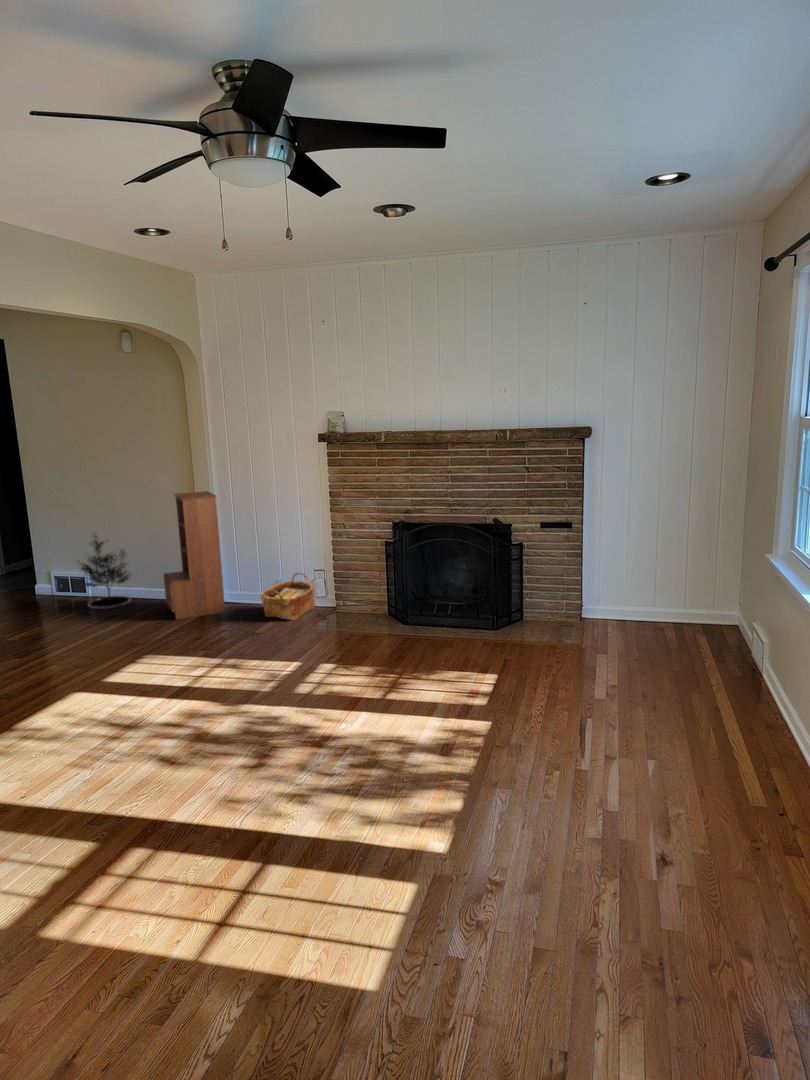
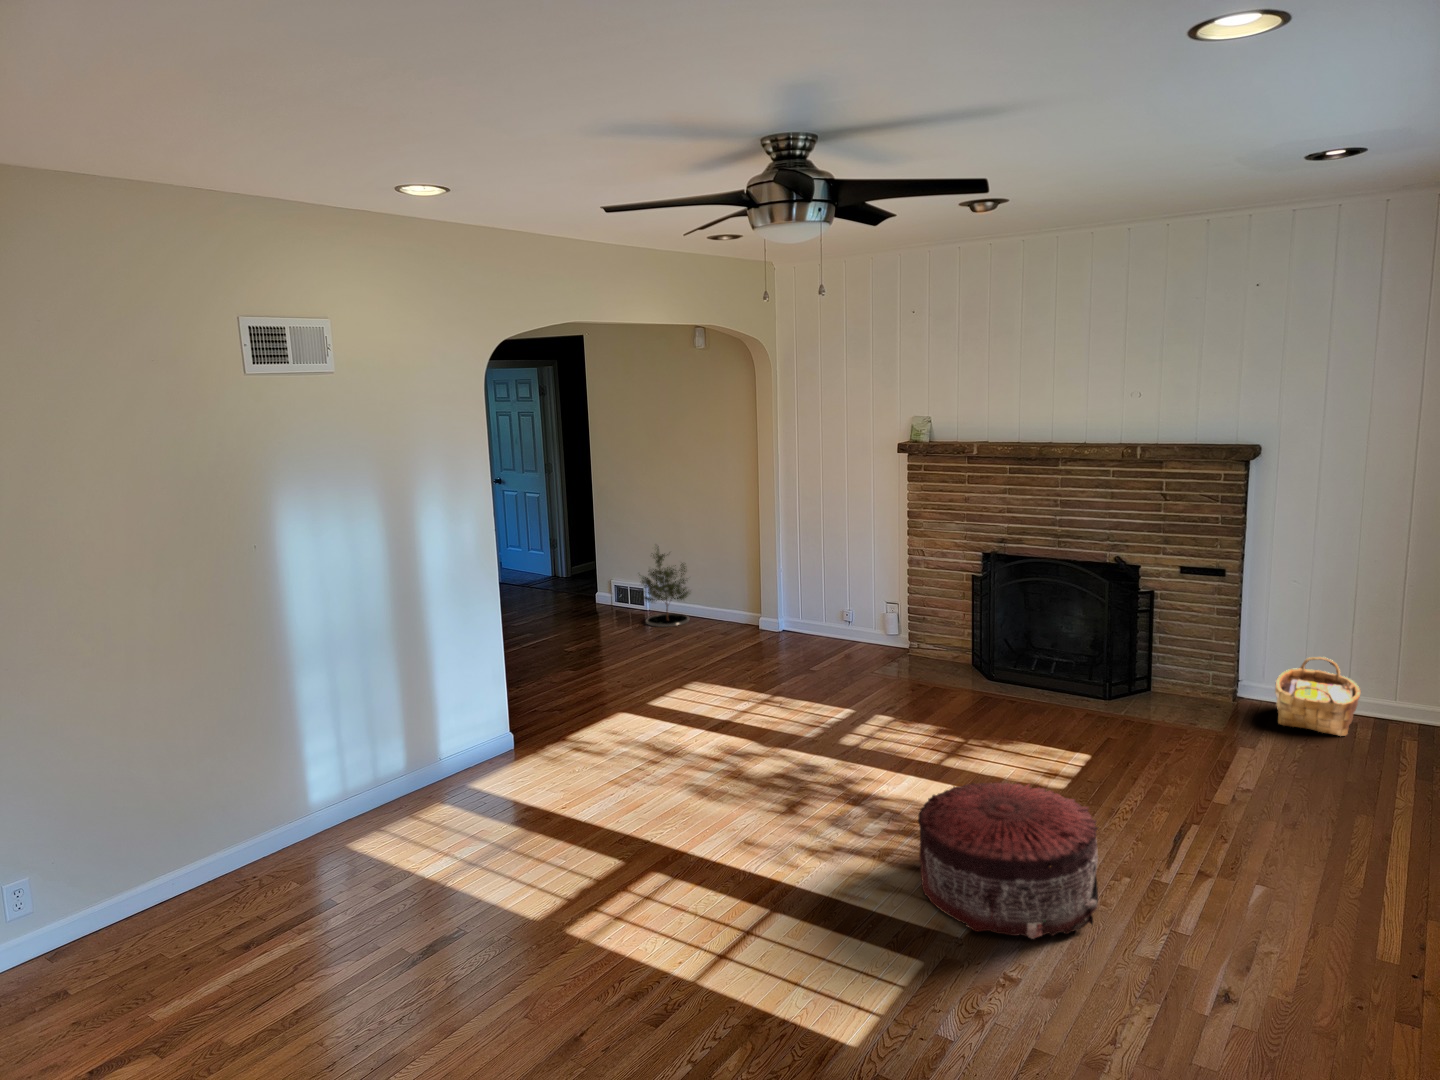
bookshelf: present [164,491,225,620] -> none [722,505,784,646]
woven basket: present [261,573,315,620] -> present [1275,657,1360,736]
pouf: none [391,704,547,844] -> present [918,783,1098,939]

